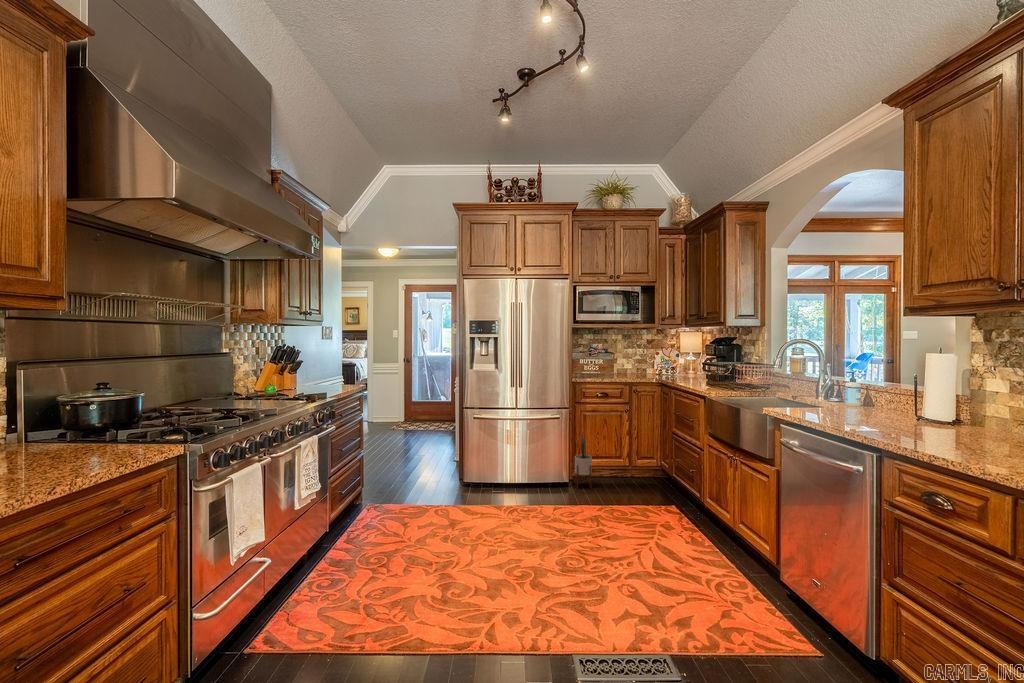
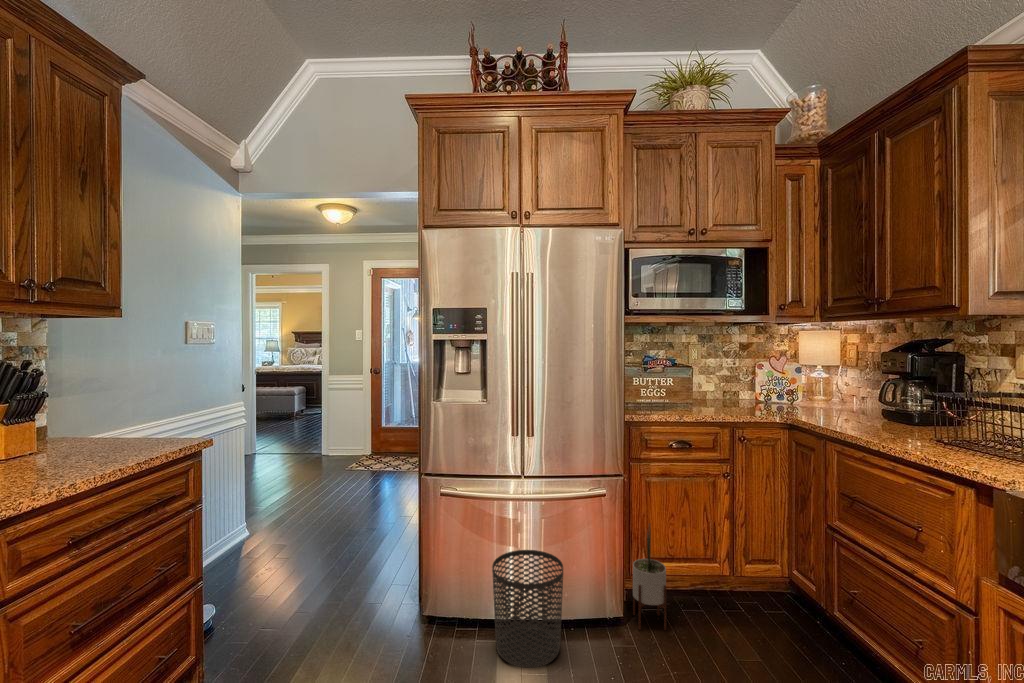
waste bin: none [502,448,537,499] -> present [492,550,563,668]

